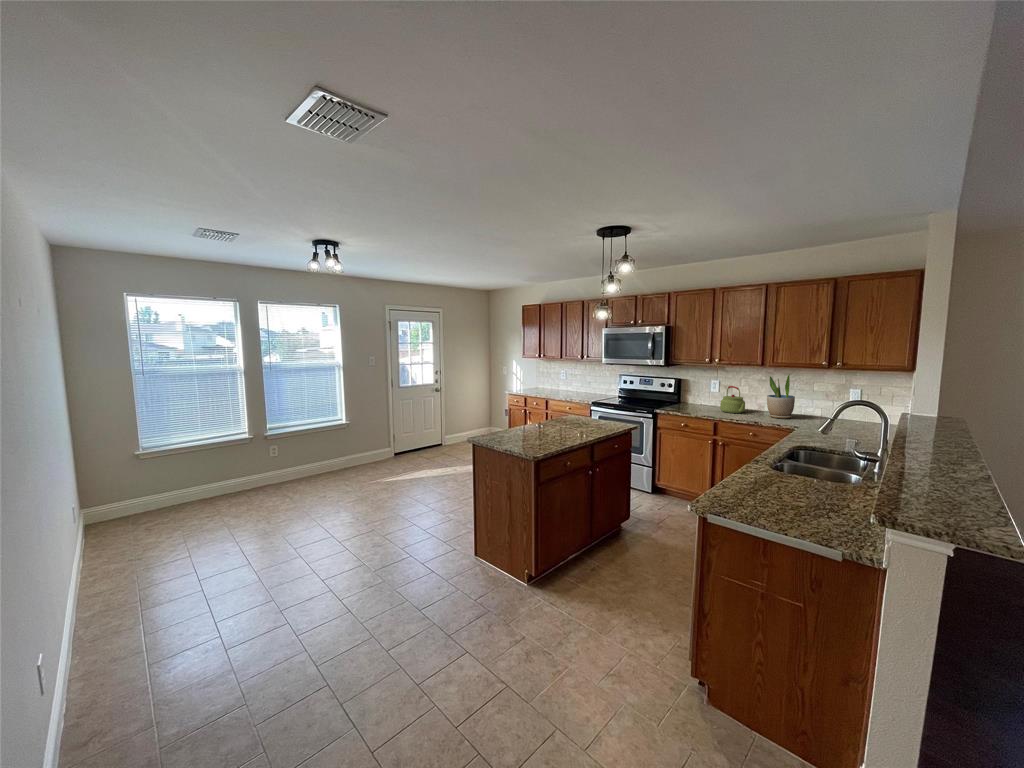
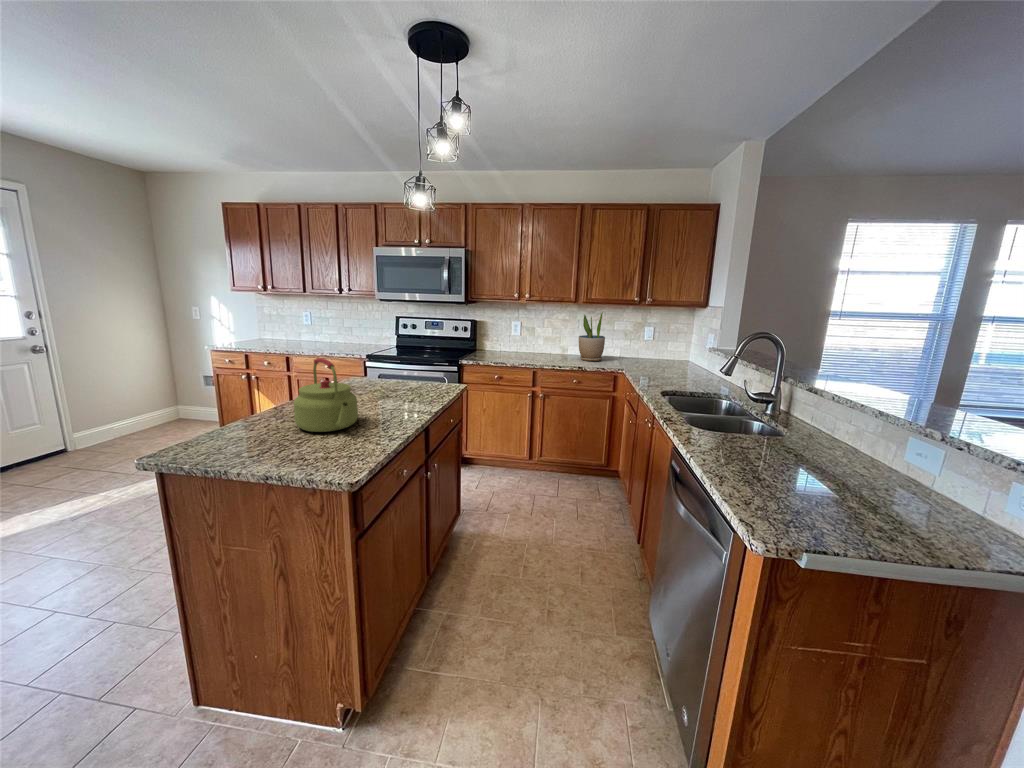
kettle: present [720,386,745,413] -> present [294,358,358,432]

